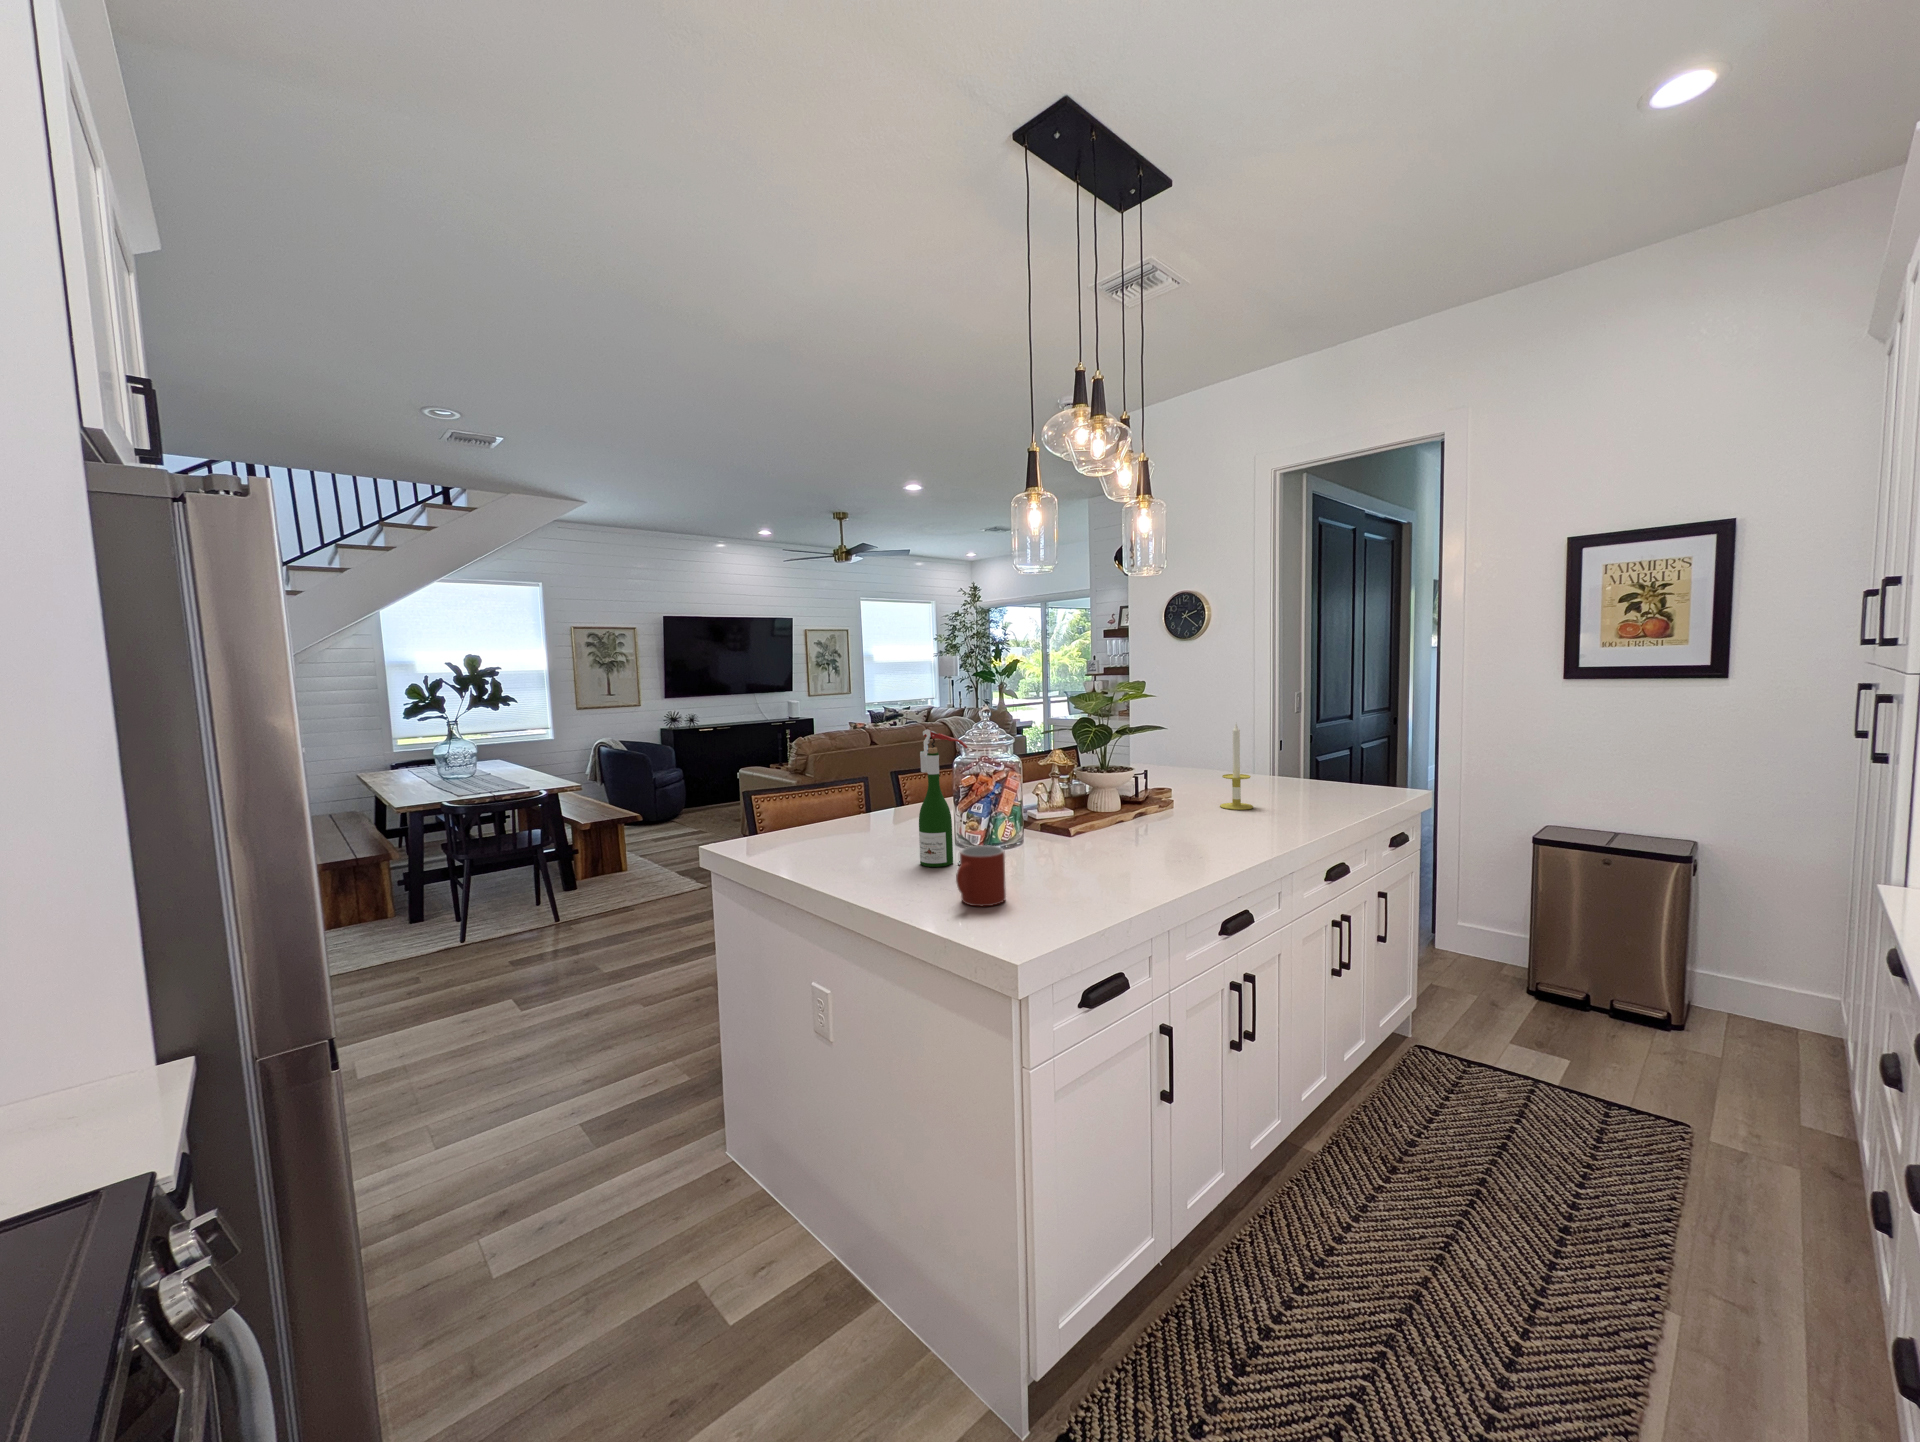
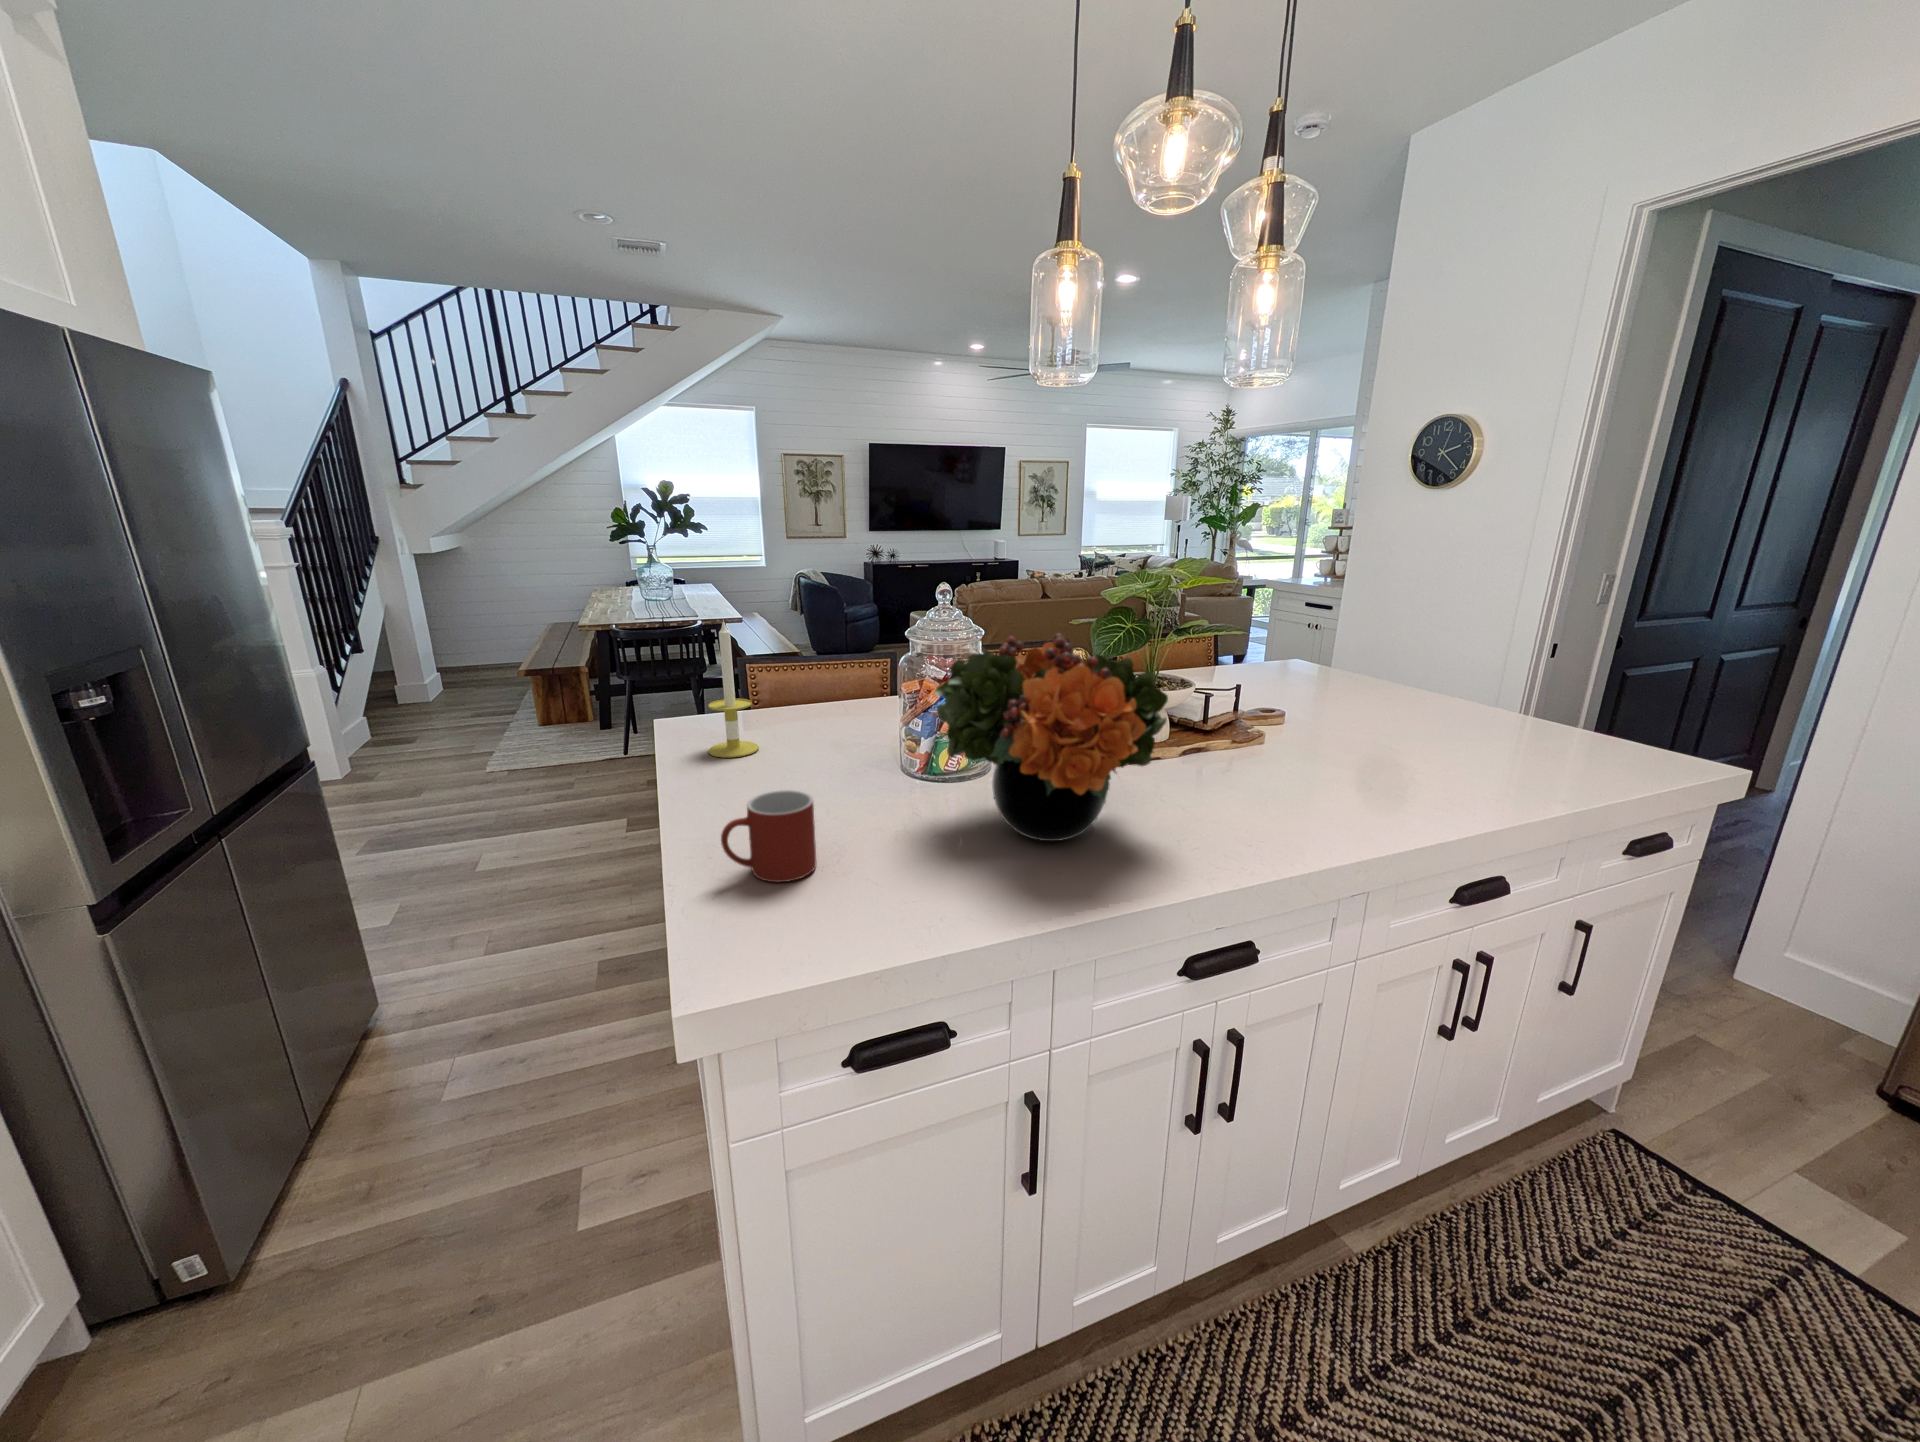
candle: present [1220,724,1253,810] -> present [708,620,759,757]
wine bottle: present [919,729,968,867] -> none [803,609,864,797]
flower arrangement: none [1027,729,1184,866] -> present [935,633,1168,841]

